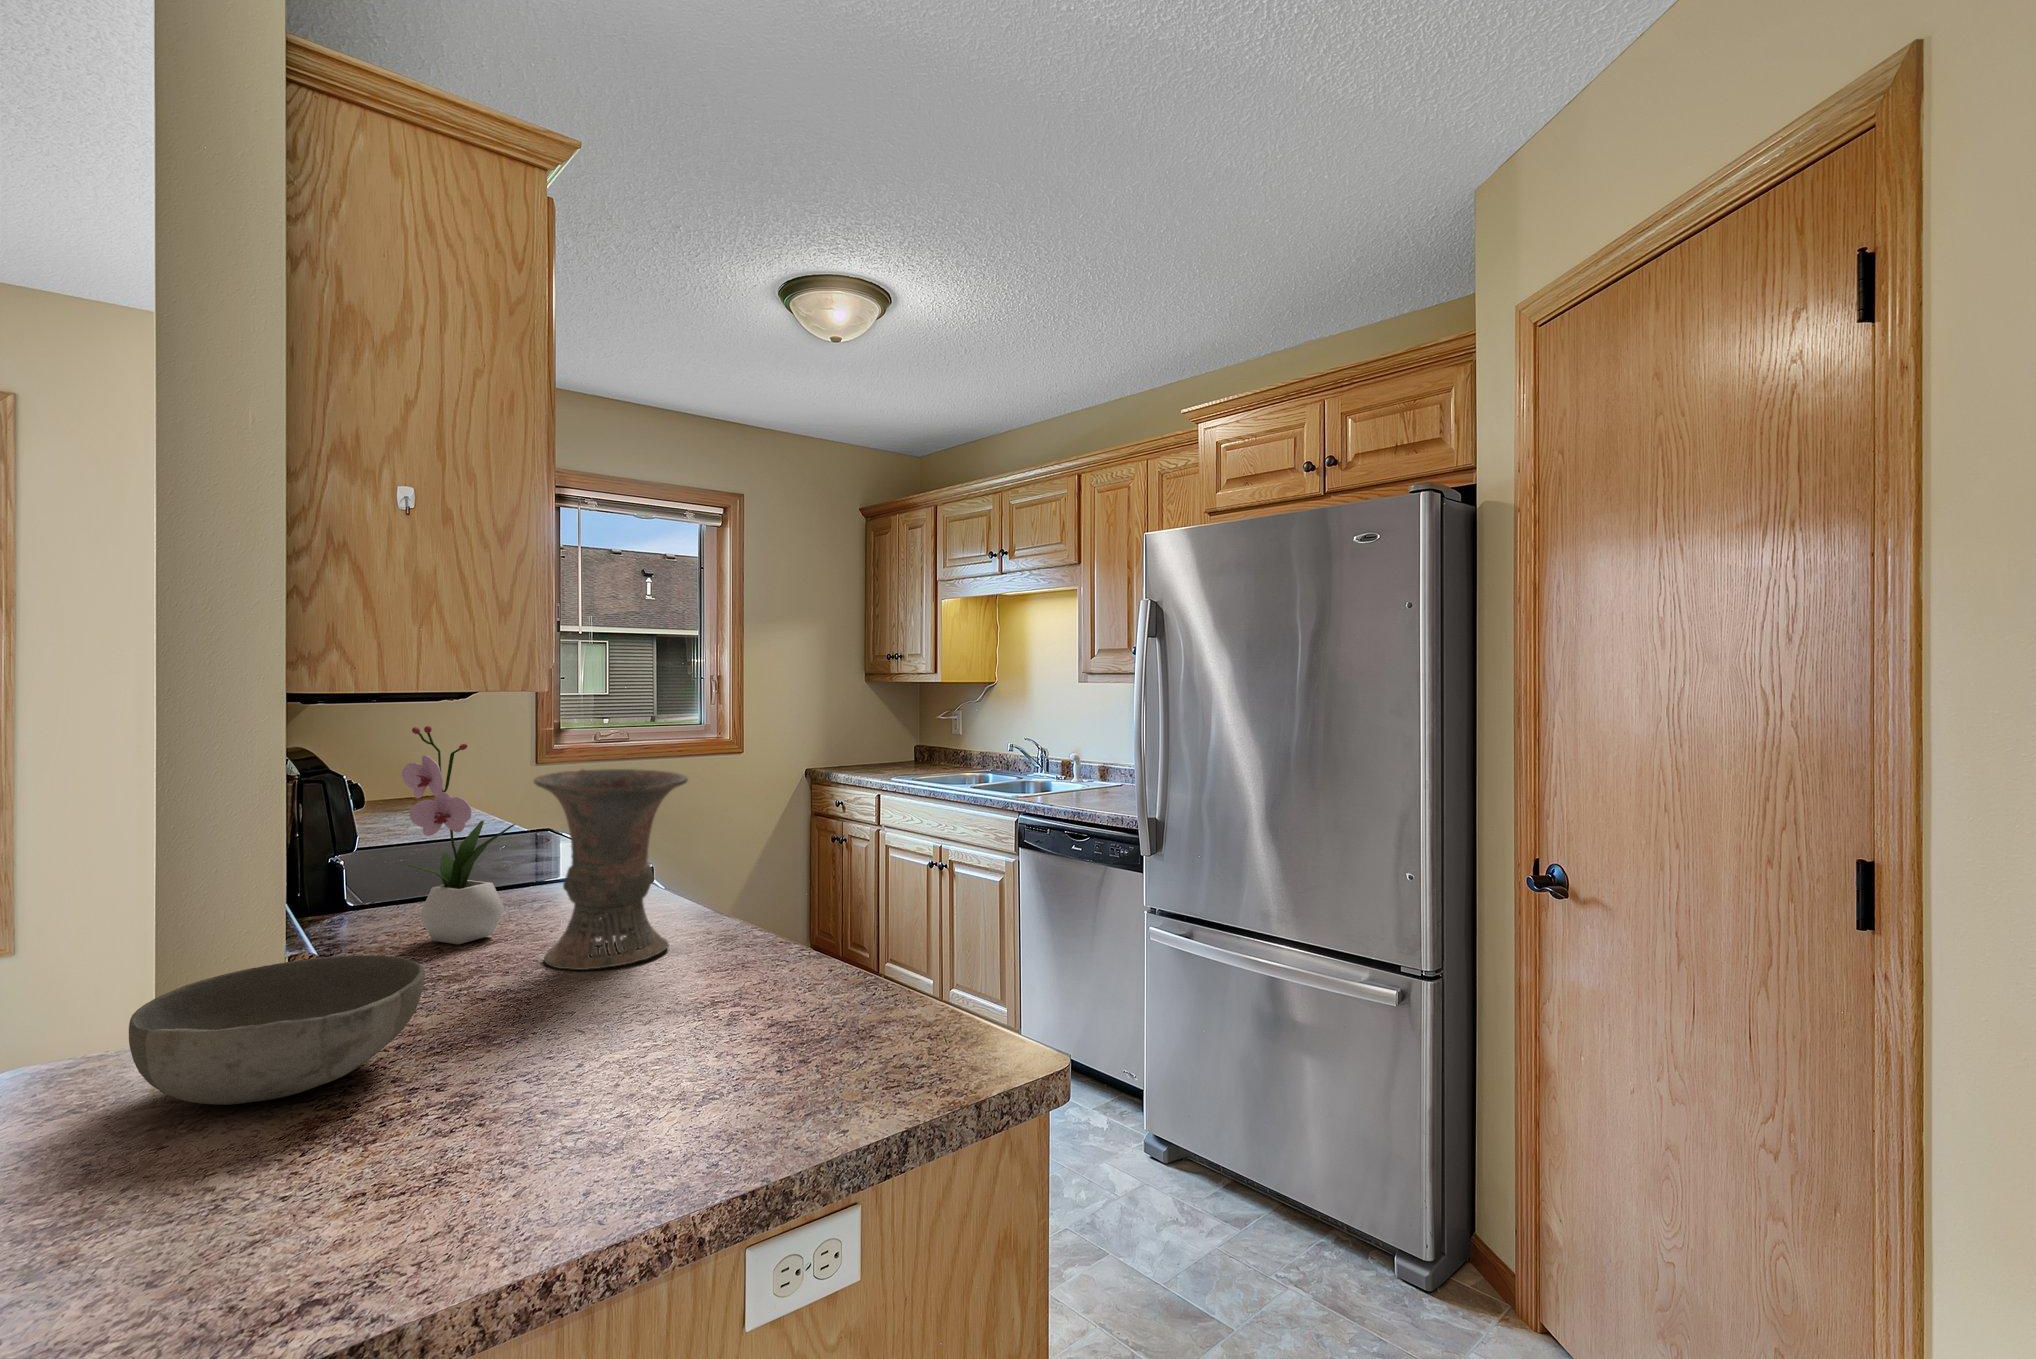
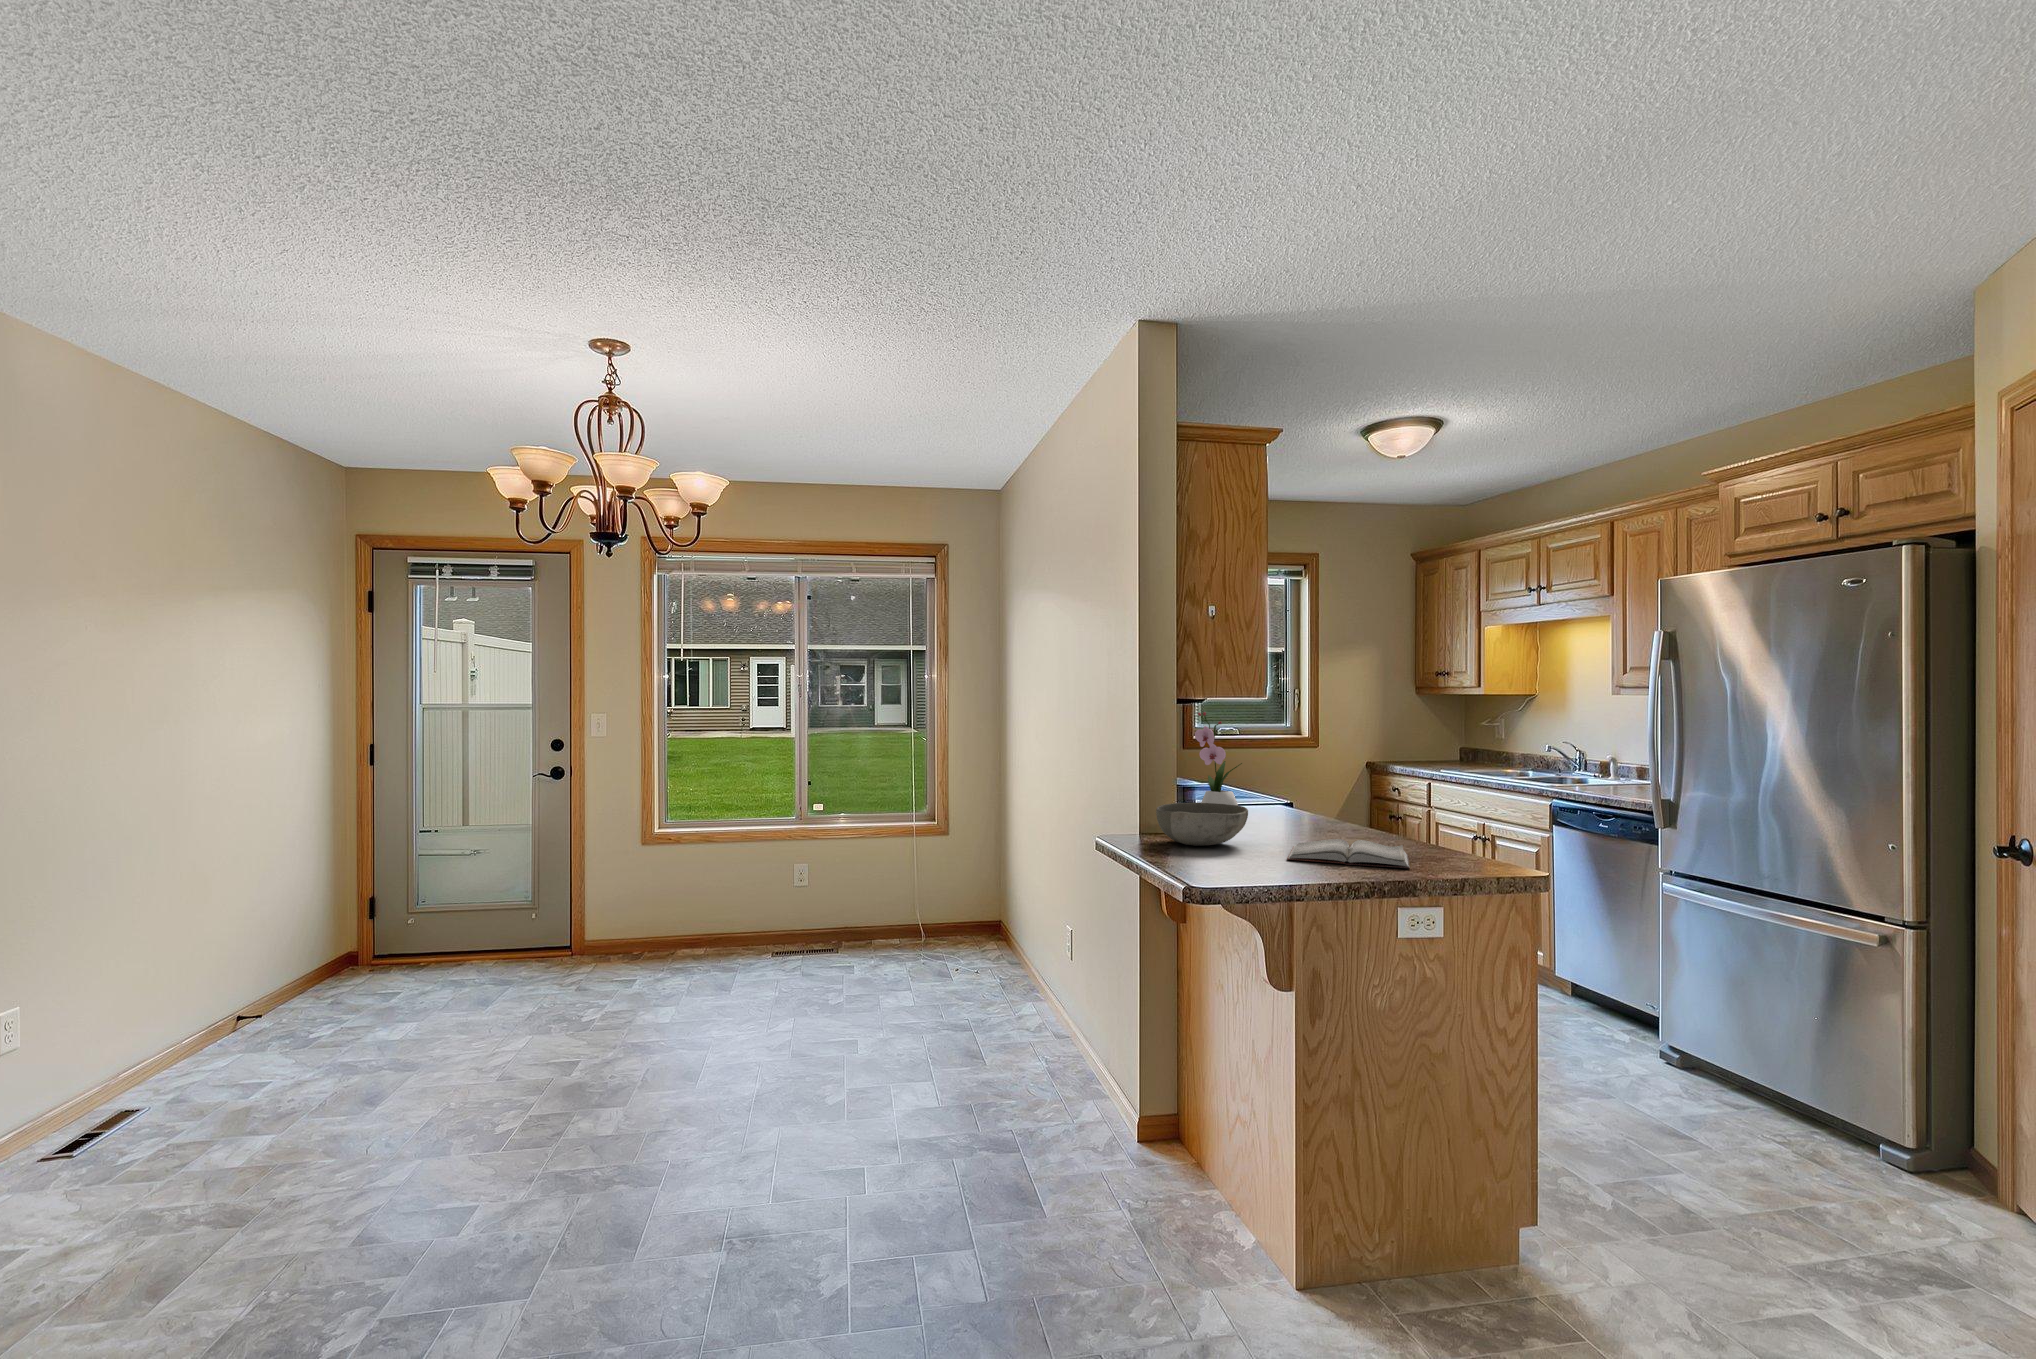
vase: present [534,769,688,970] -> none [1262,735,1337,831]
hardback book: none [473,1019,795,1135] -> present [1287,839,1410,868]

